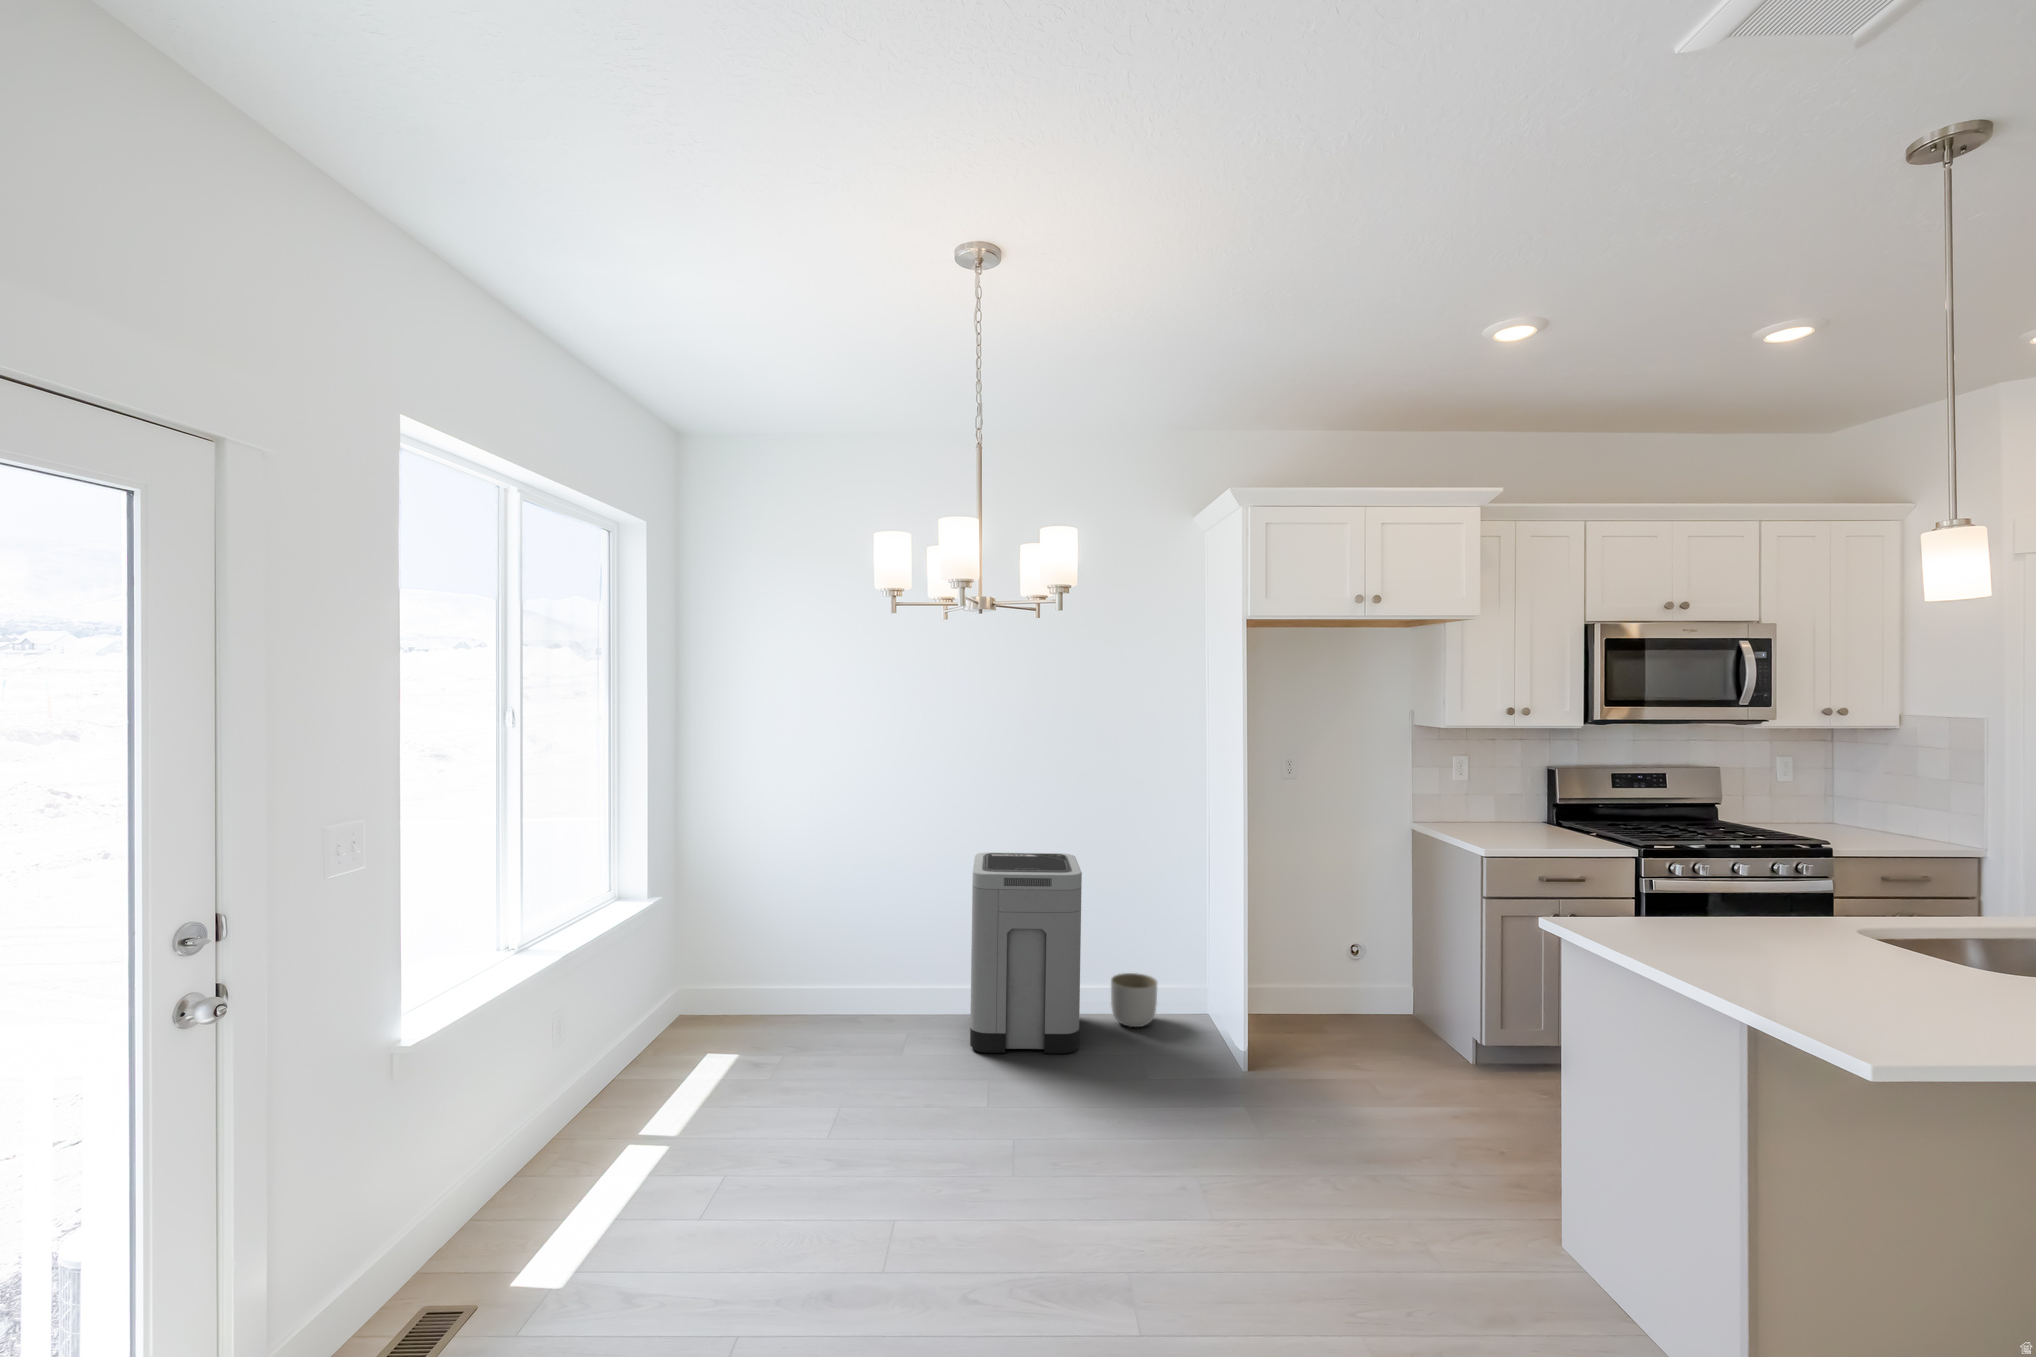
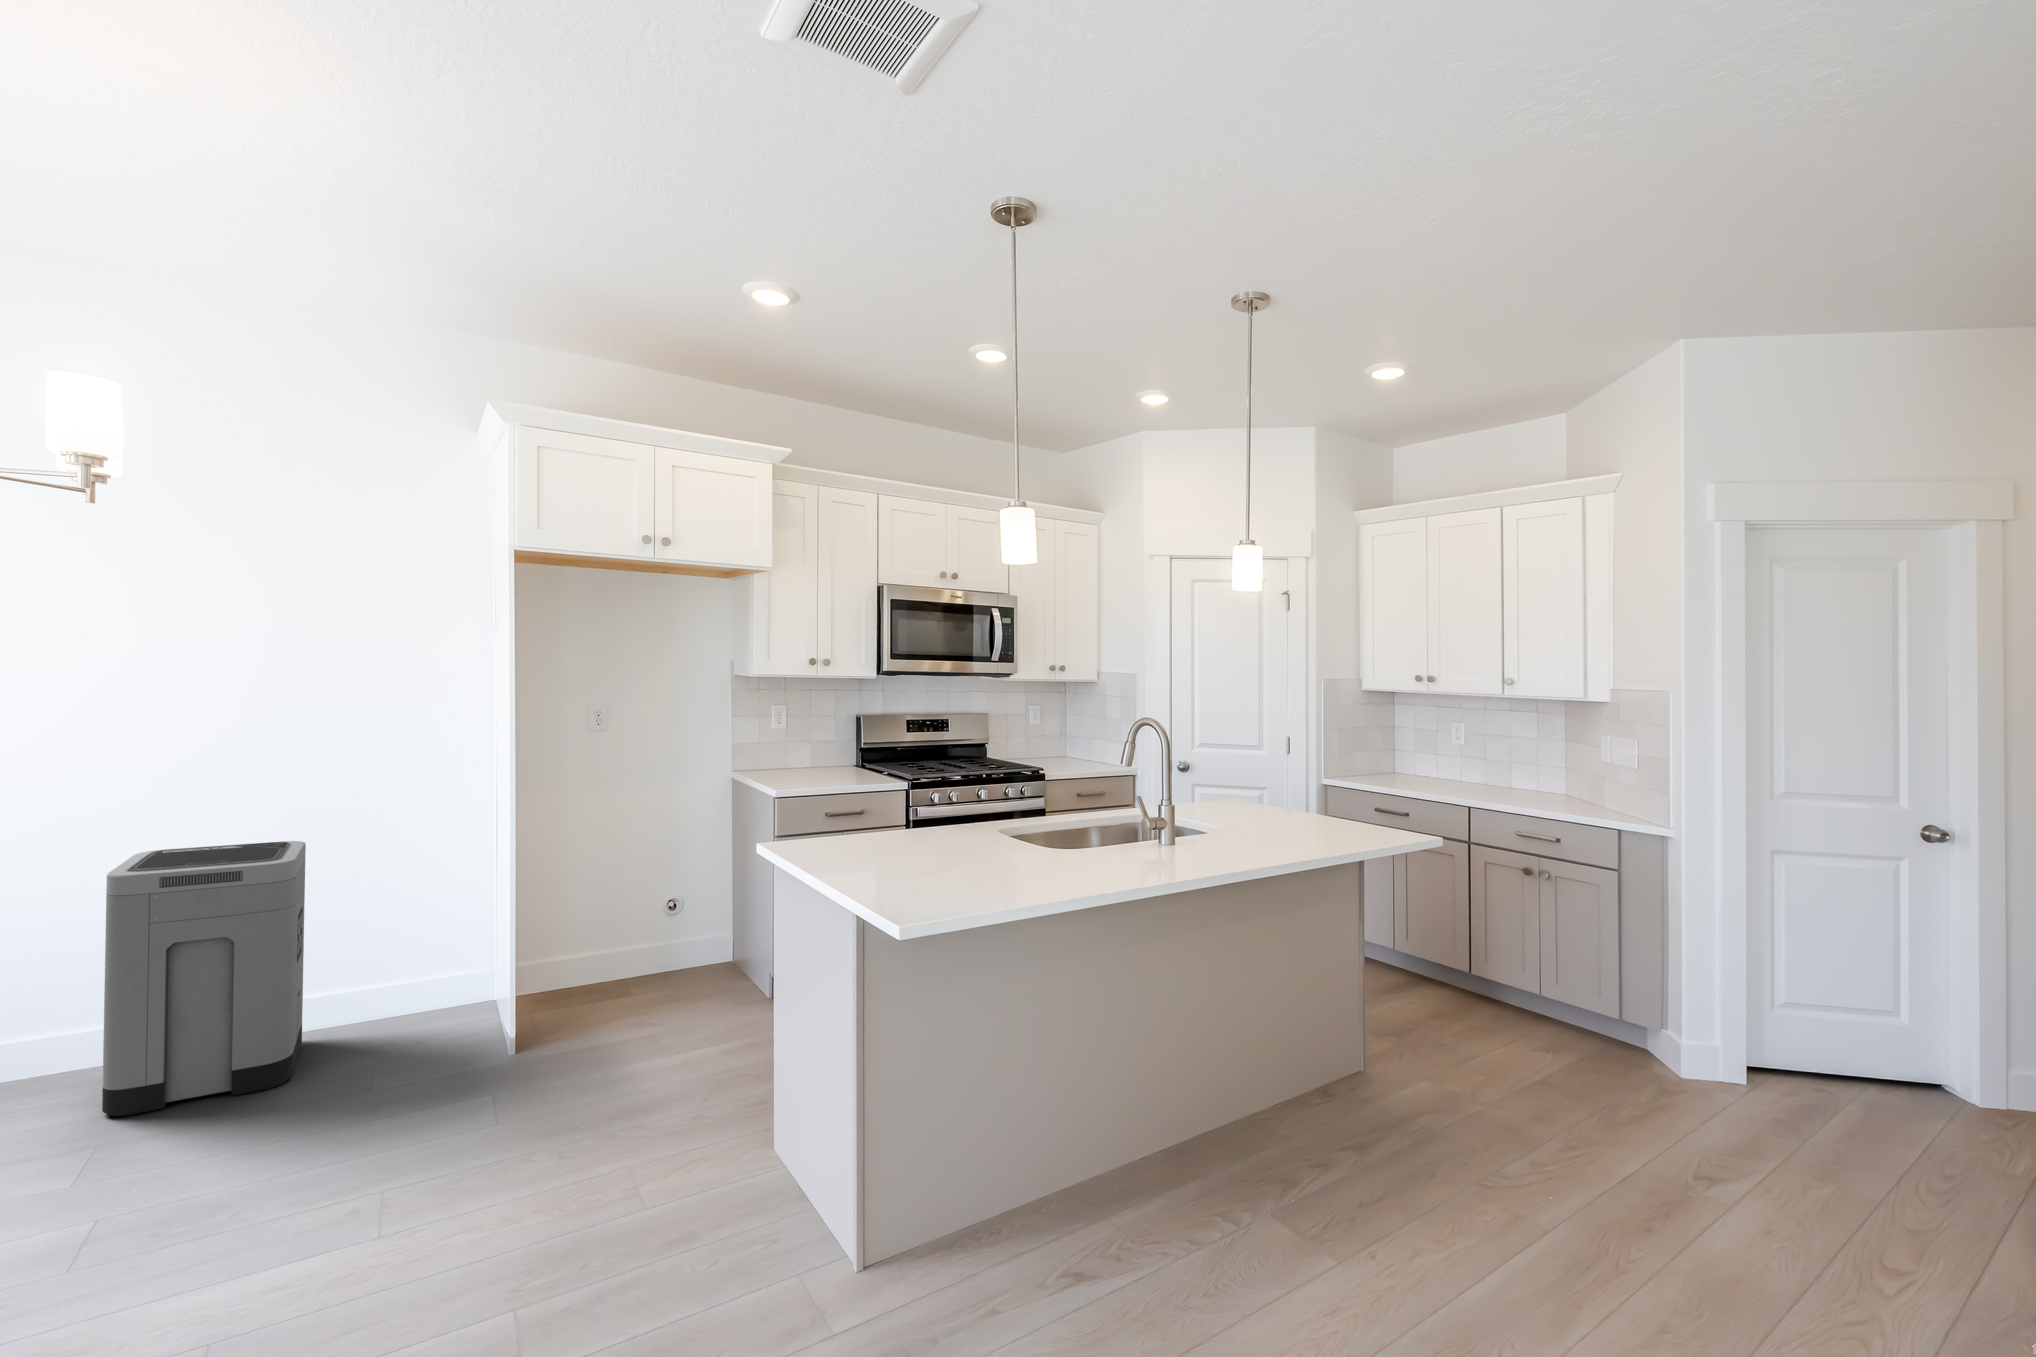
planter: present [1111,973,1157,1027] -> none [358,973,425,1038]

